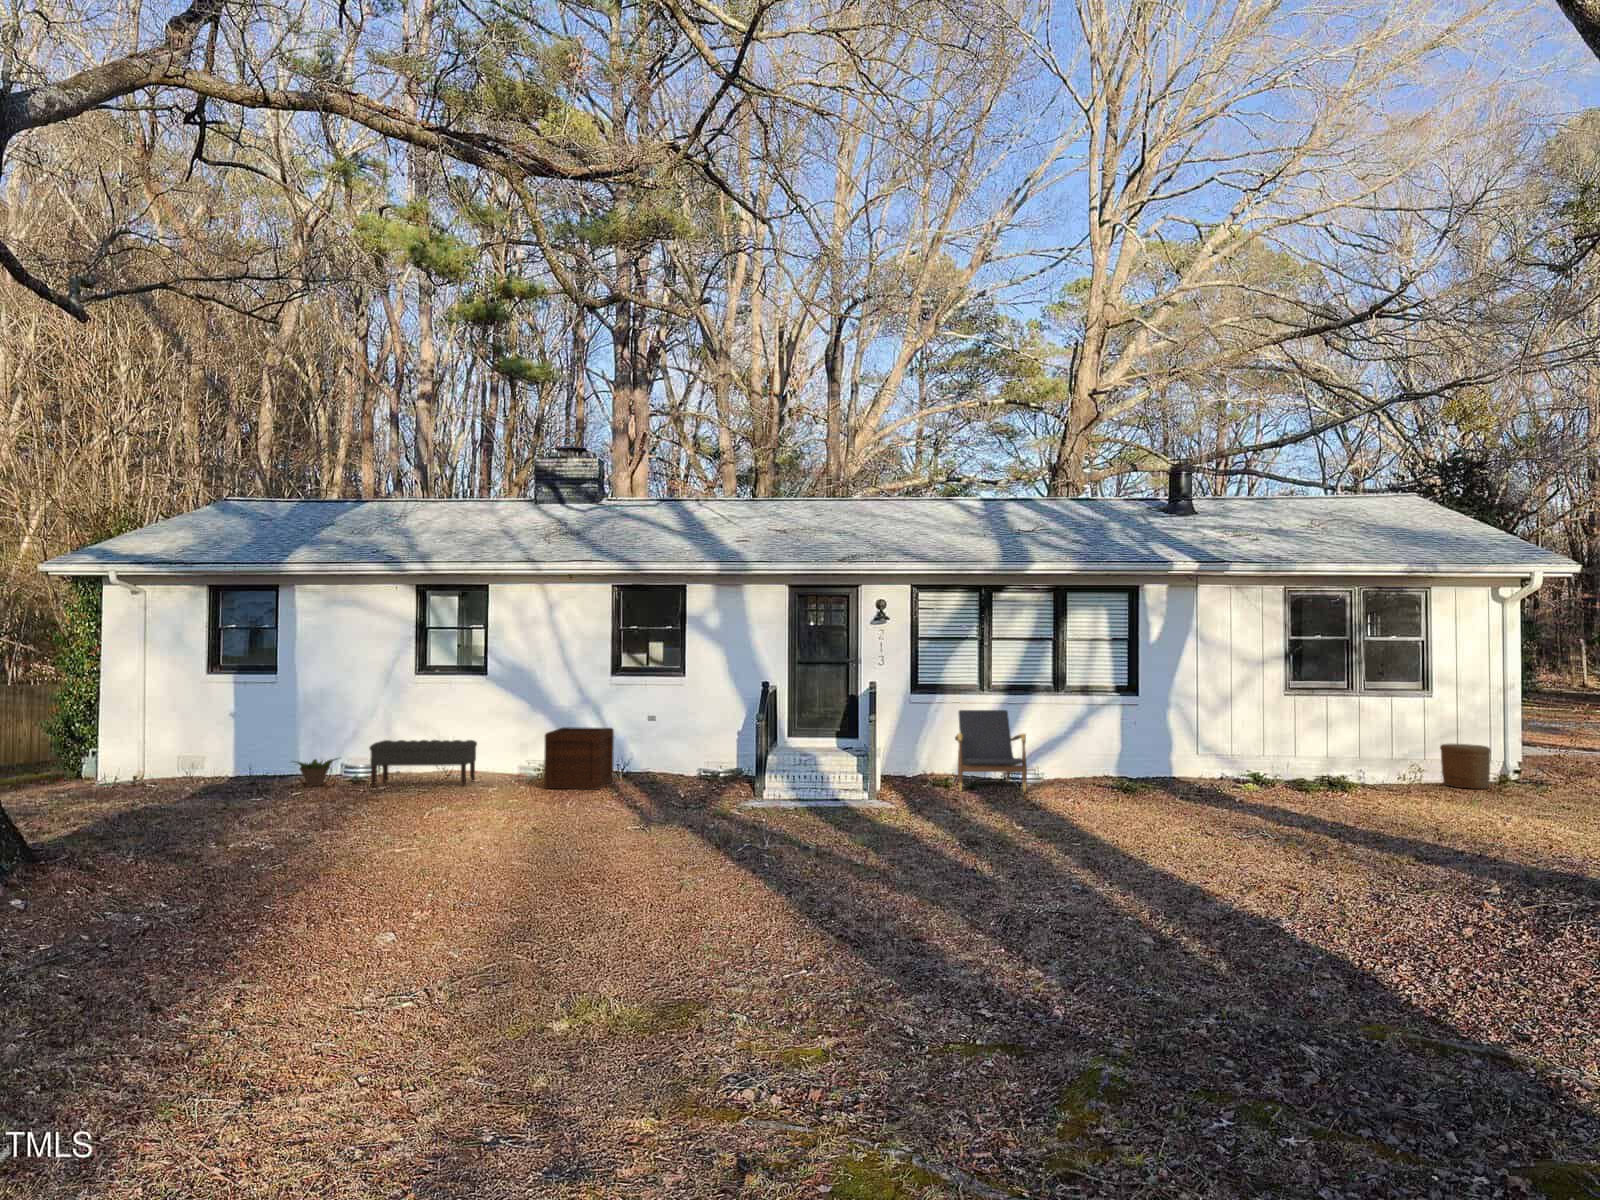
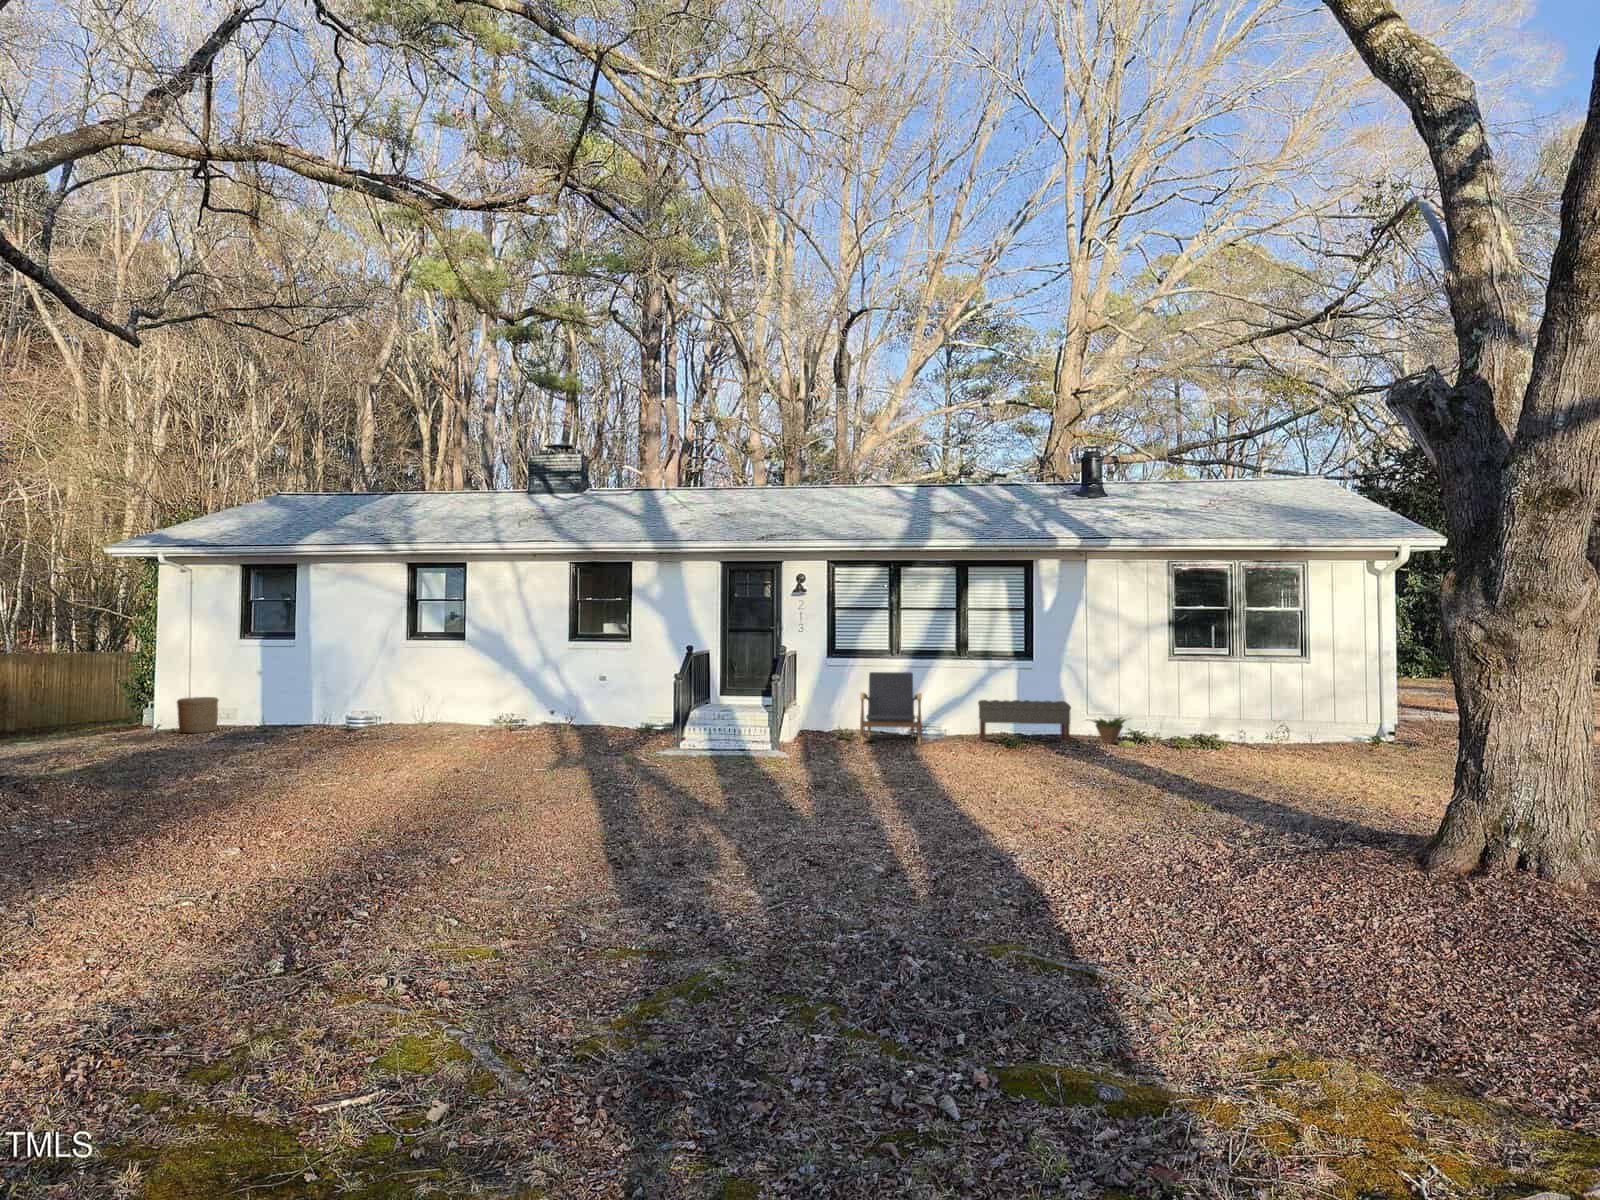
wooden crate: present [544,727,614,789] -> none [506,685,571,739]
bench: present [370,740,477,787] -> present [978,700,1071,744]
woven basket: present [1440,744,1491,789] -> present [177,697,218,733]
decorative plant: present [297,758,337,786] -> present [1092,717,1126,743]

